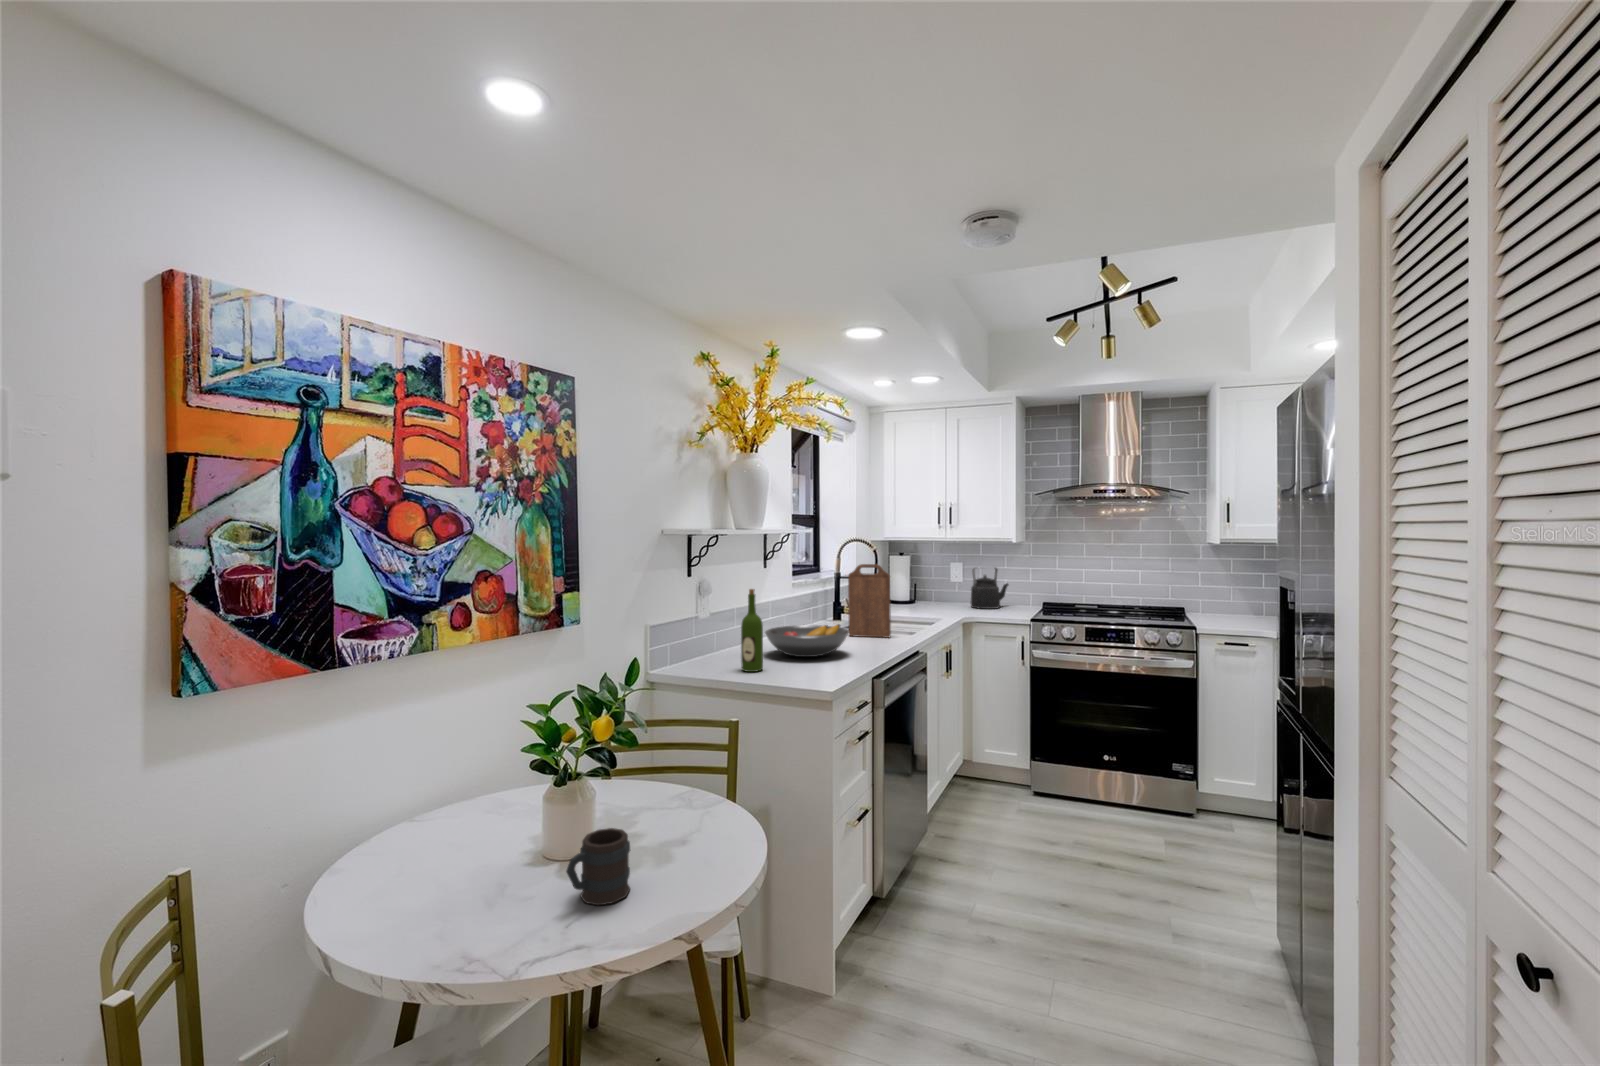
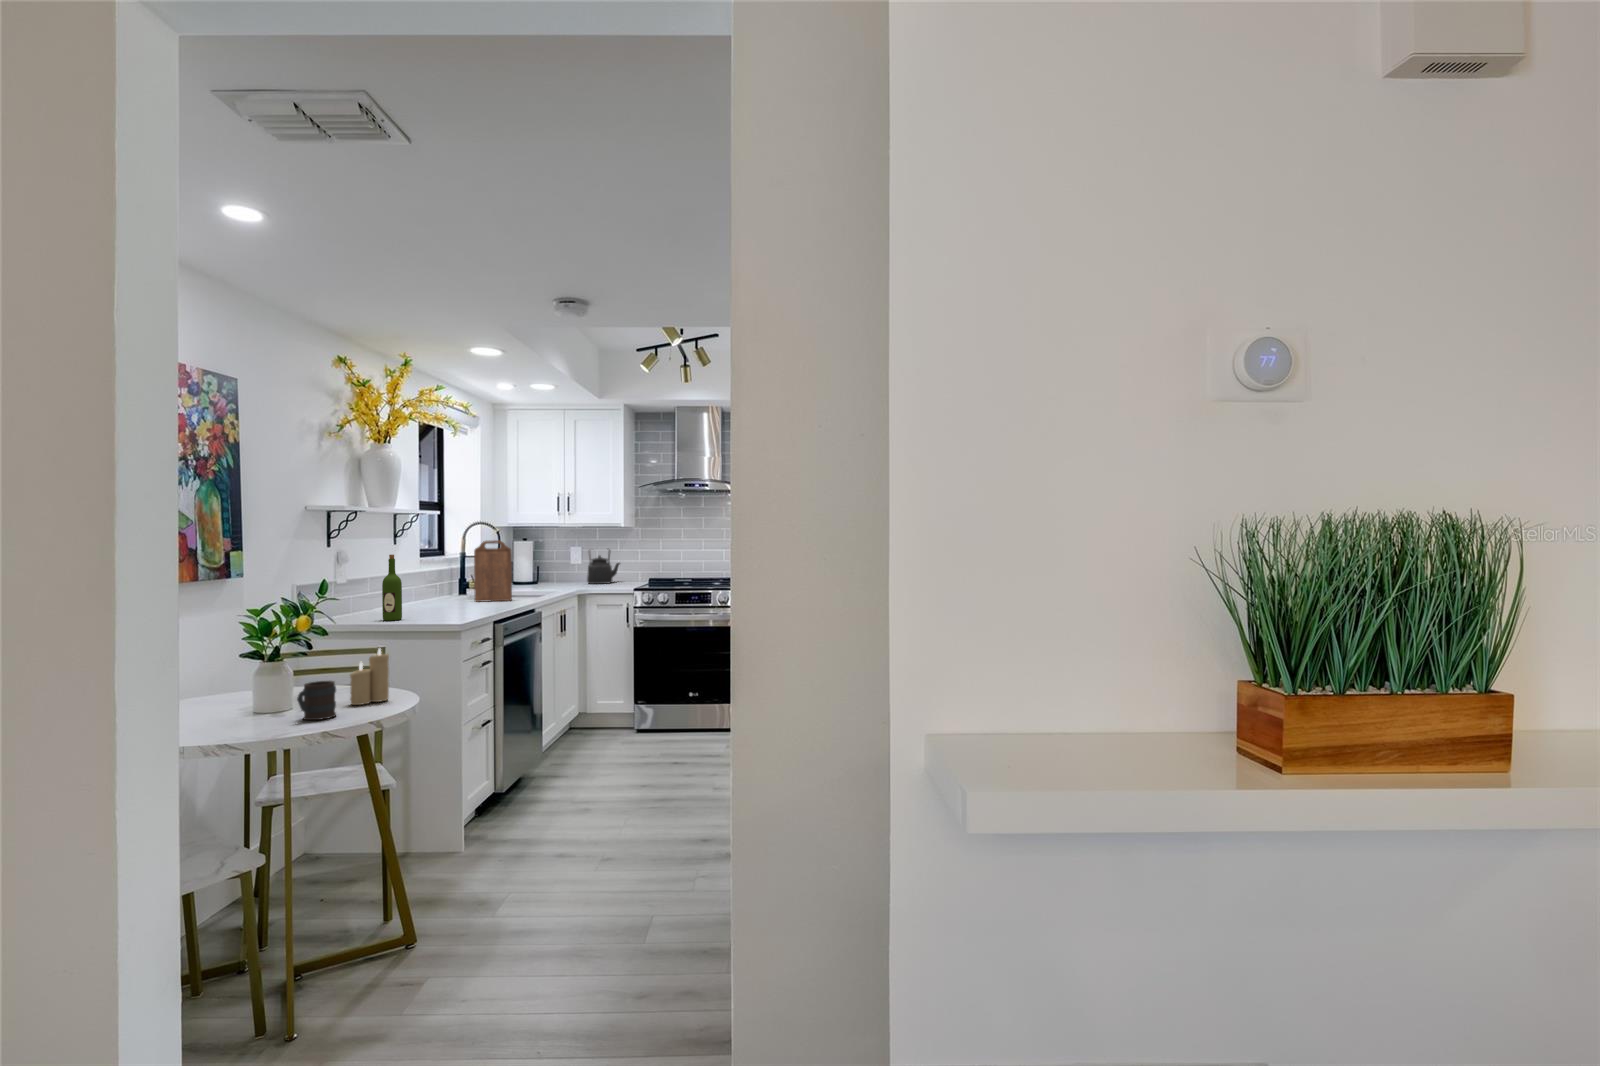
fruit bowl: present [765,624,849,657] -> none [400,586,476,612]
candle: none [663,761,718,855] -> present [350,649,389,705]

